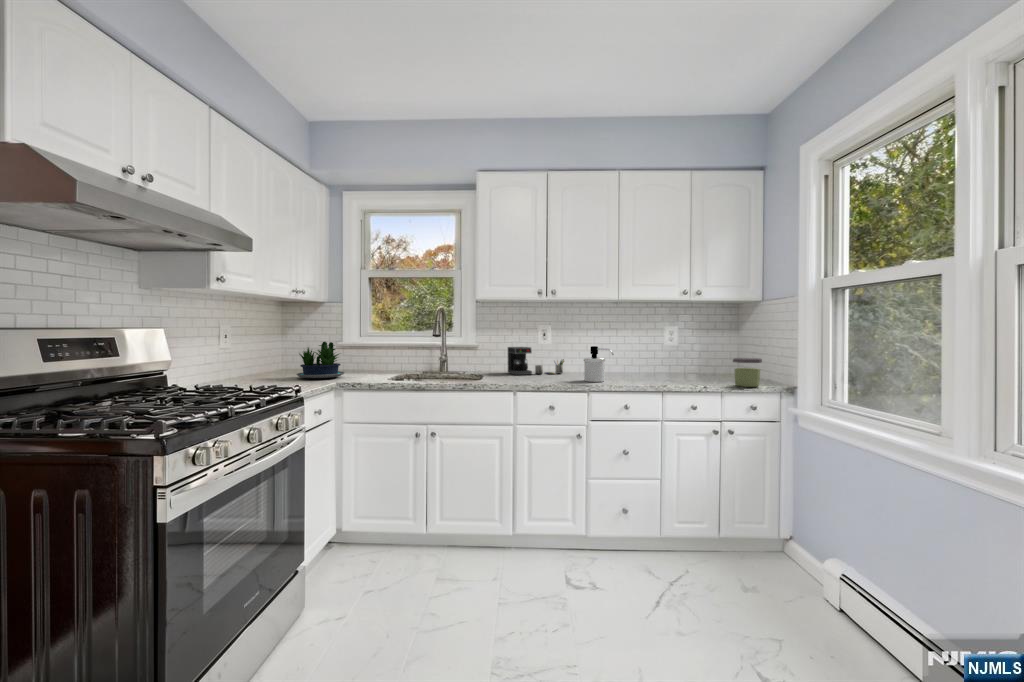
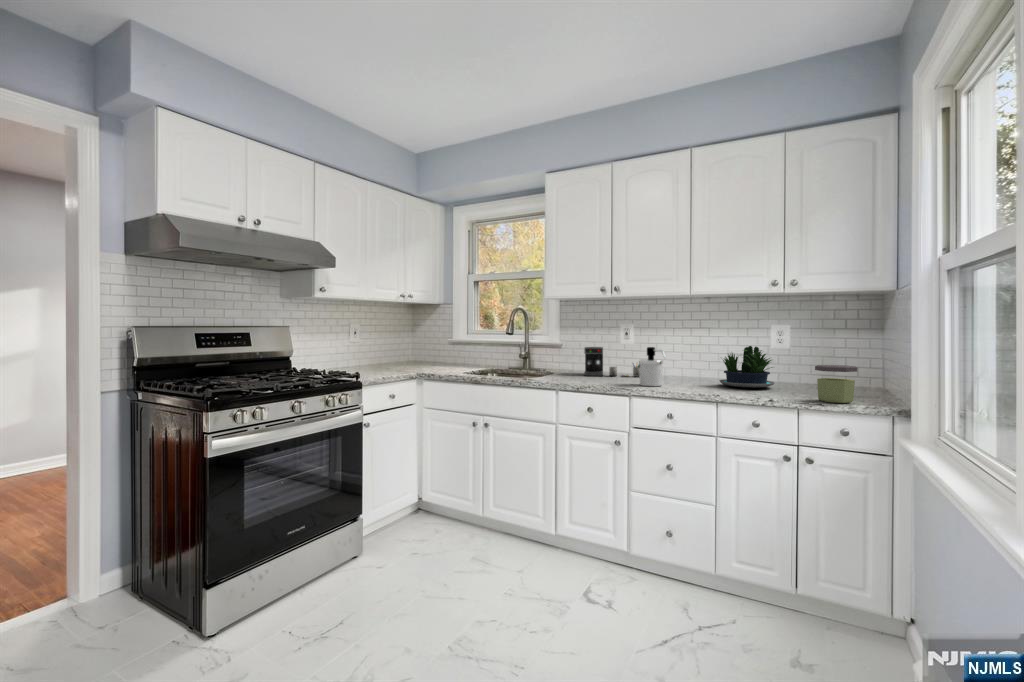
potted plant: present [296,342,344,378] -> present [720,346,775,388]

